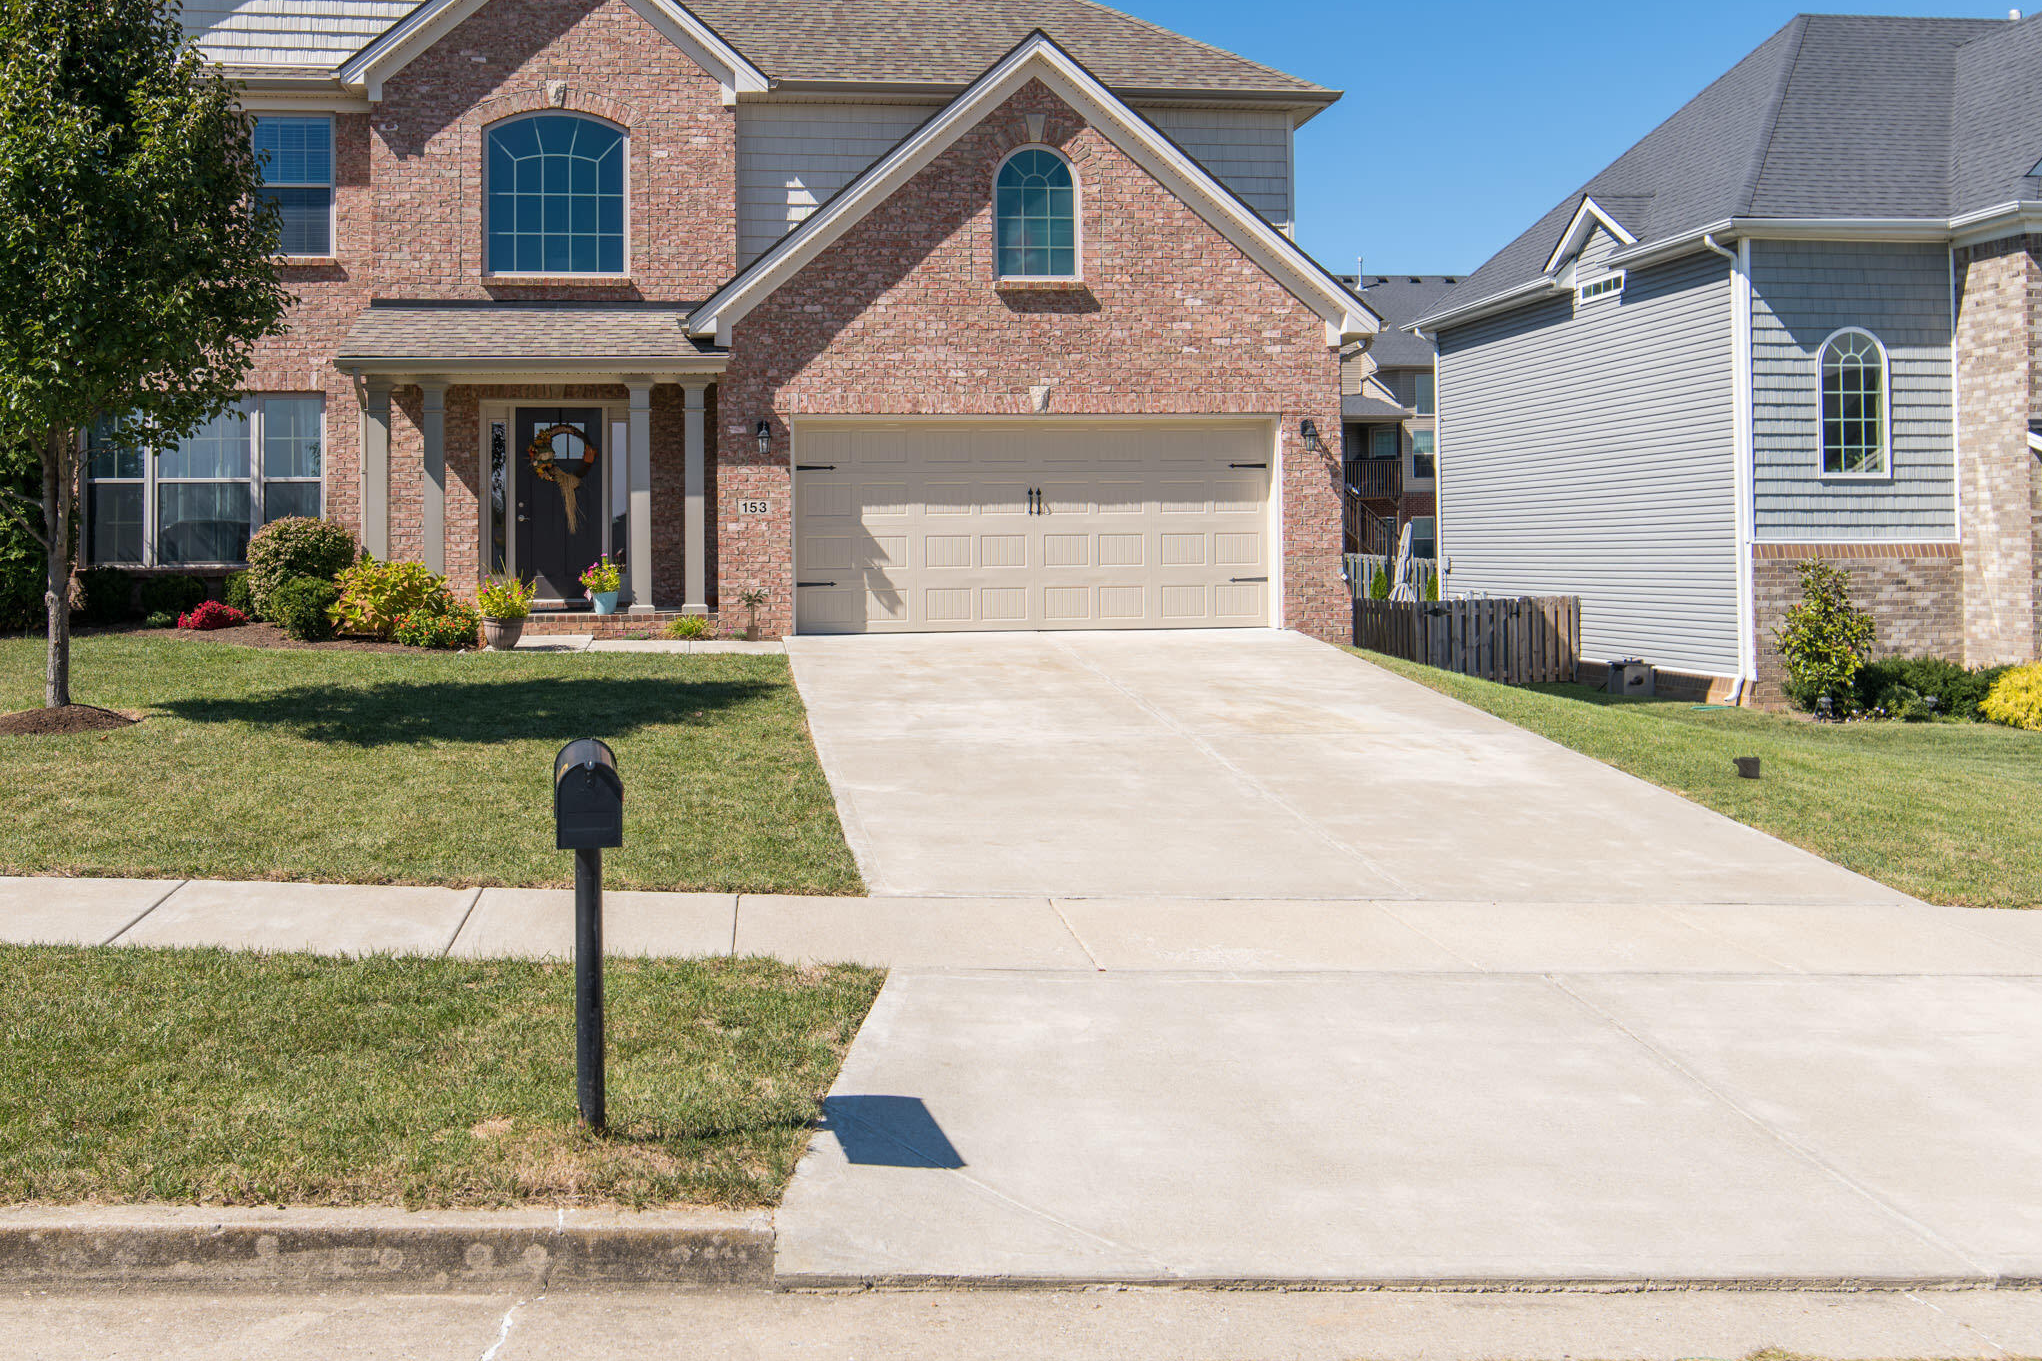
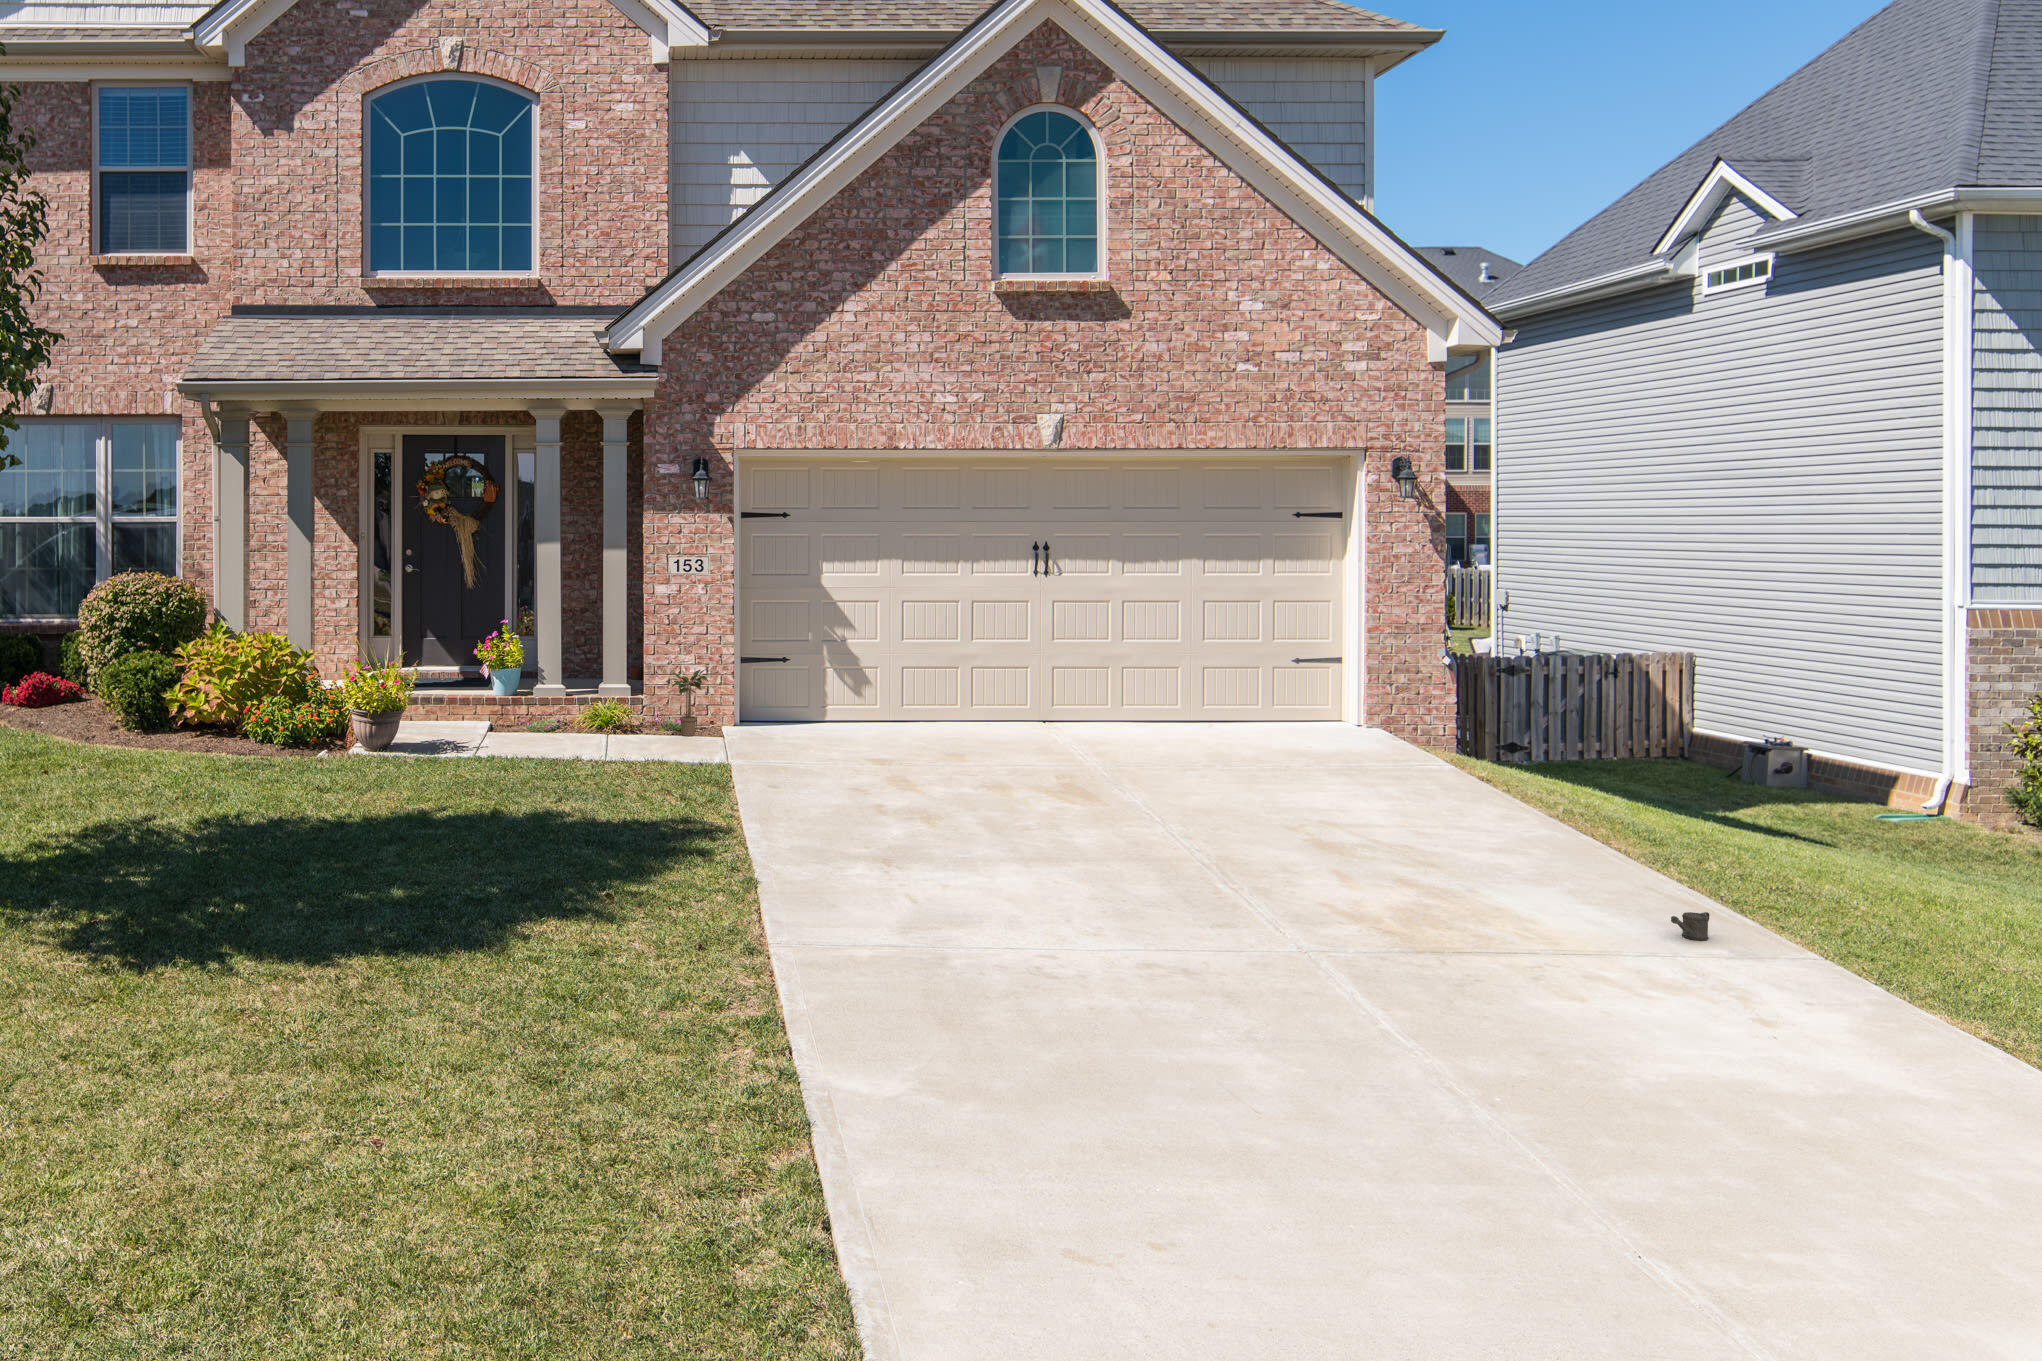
watering can: present [1733,757,1760,778] -> present [1671,912,1709,941]

